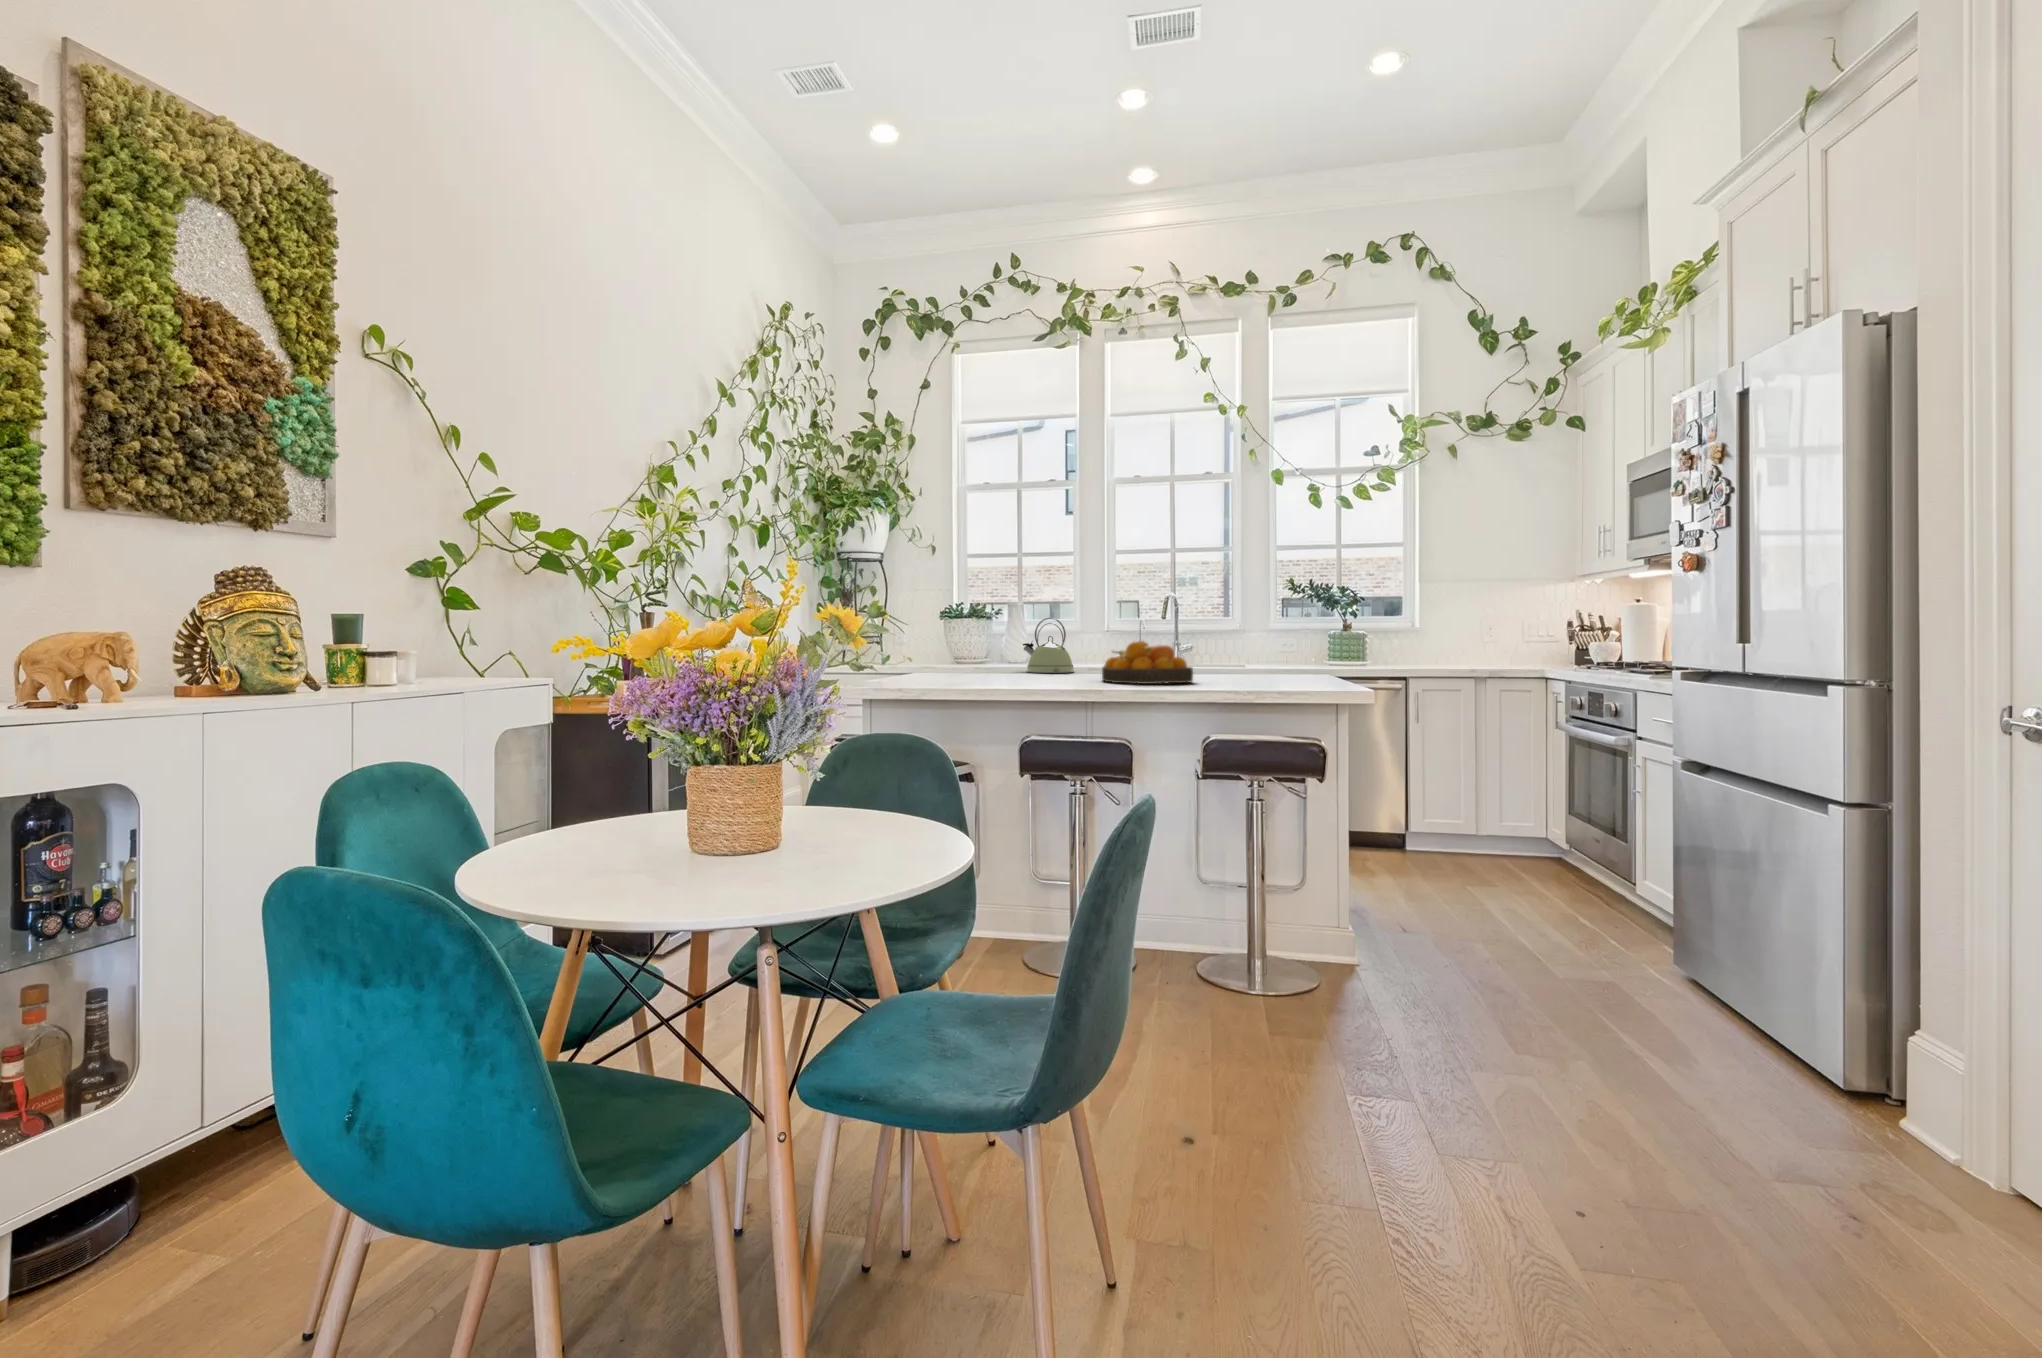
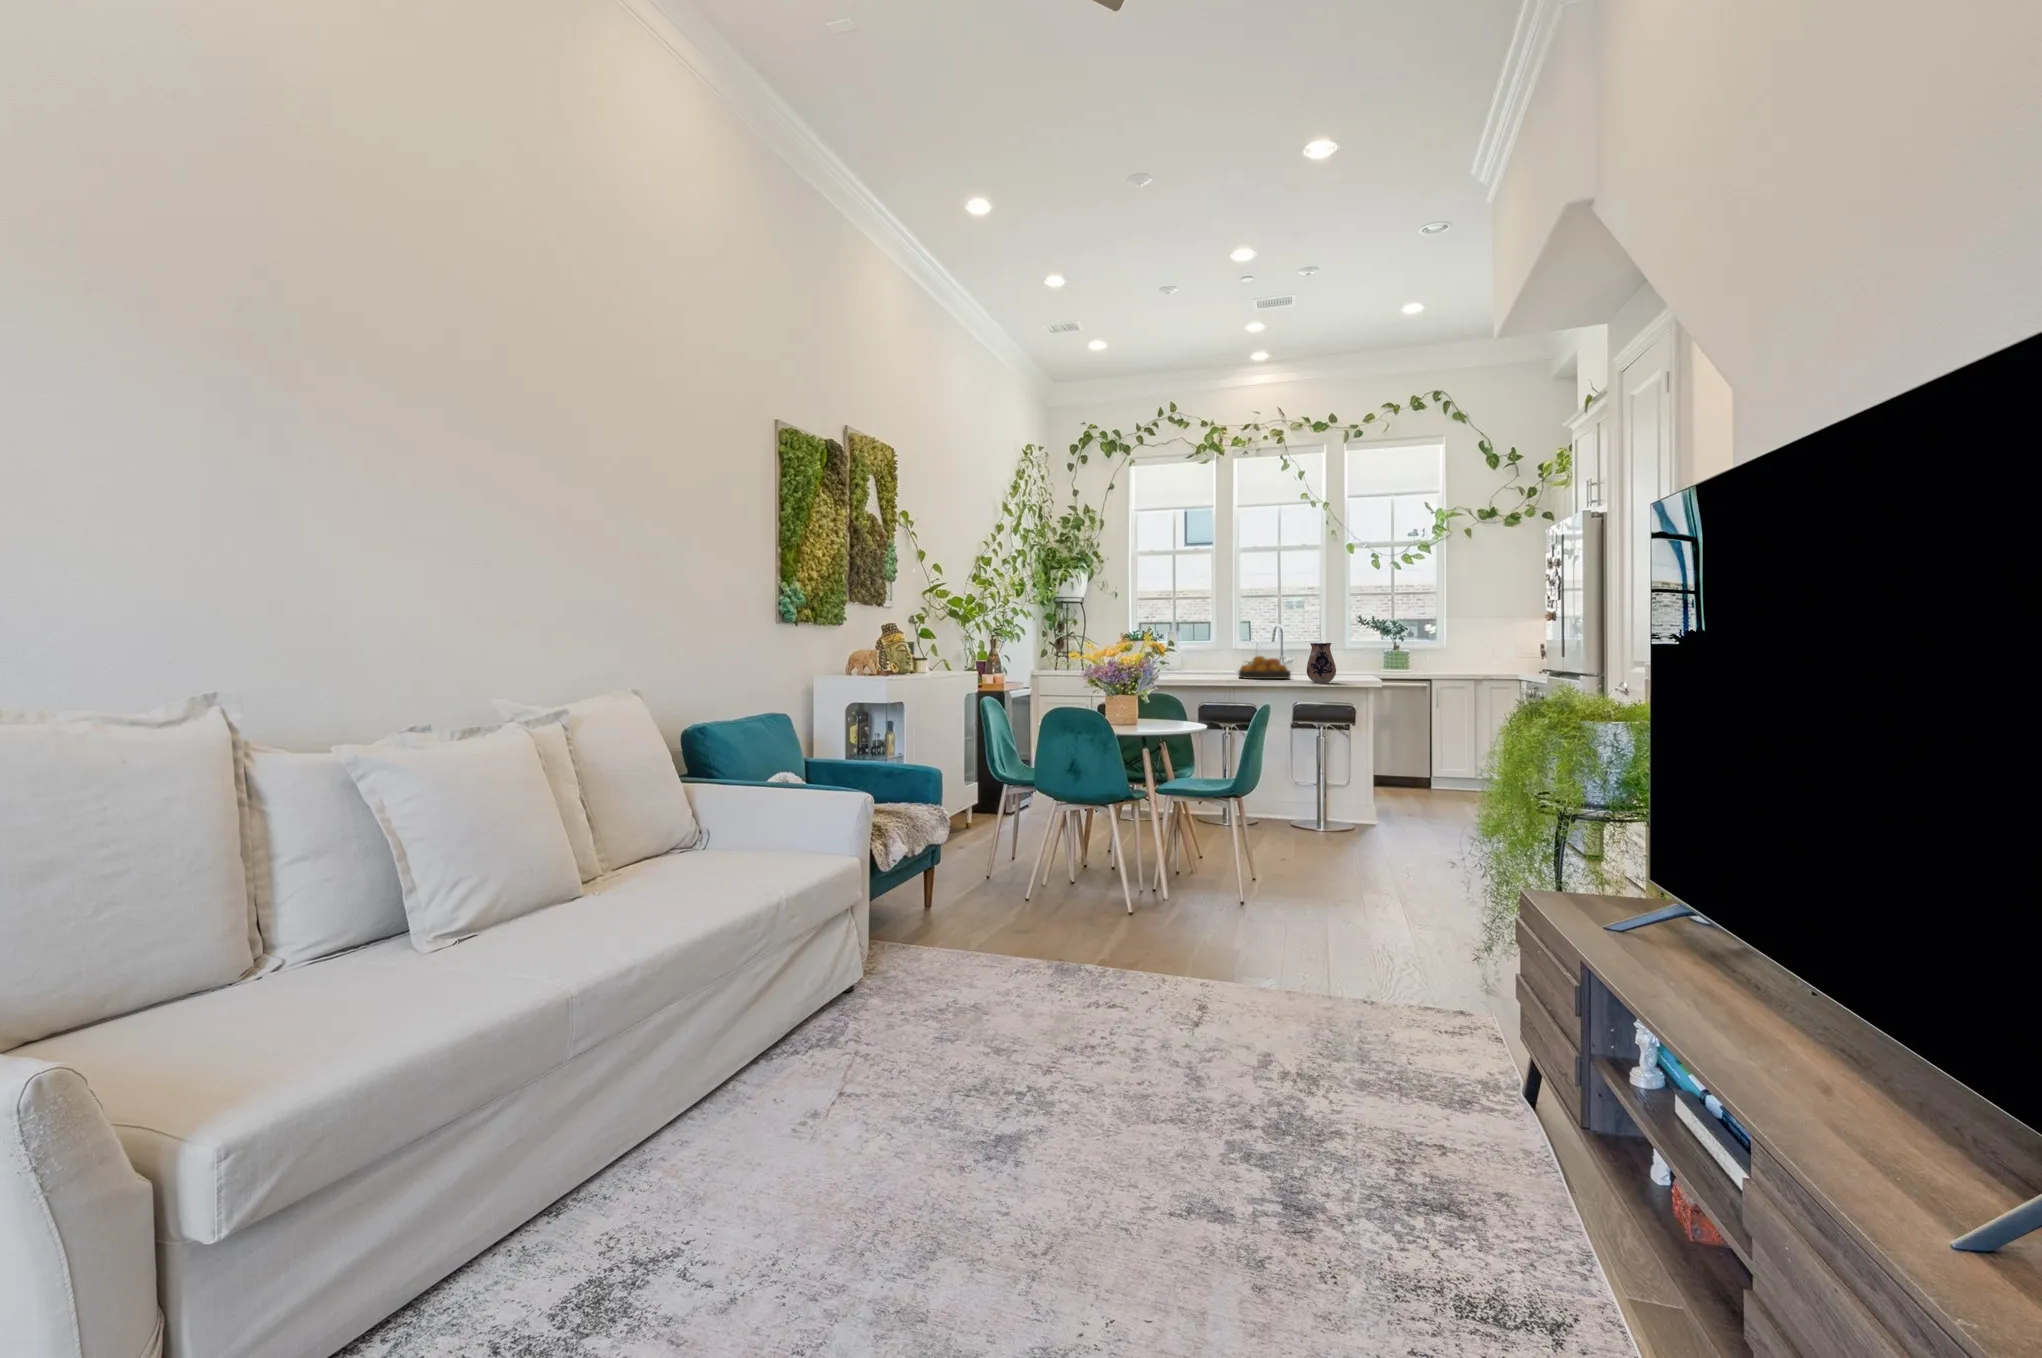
ceramic pitcher: none [1225,616,1280,693] -> present [1307,643,1336,682]
kettle: present [1023,618,1074,673] -> none [1187,642,1219,675]

